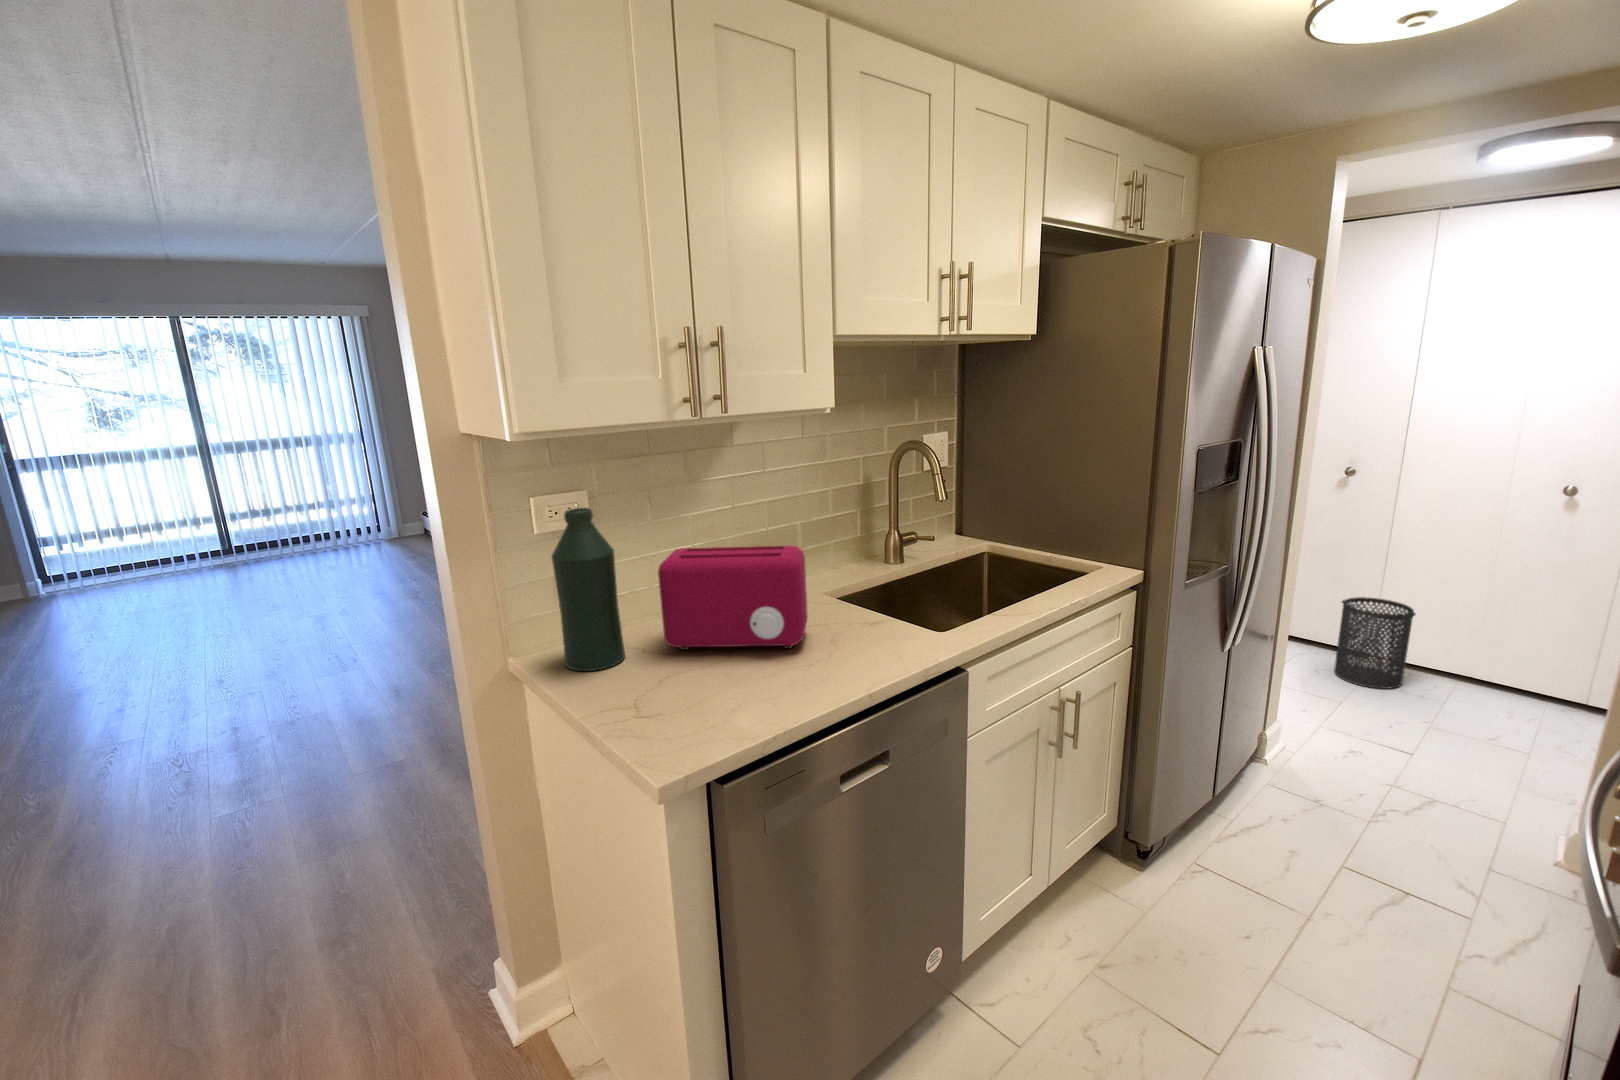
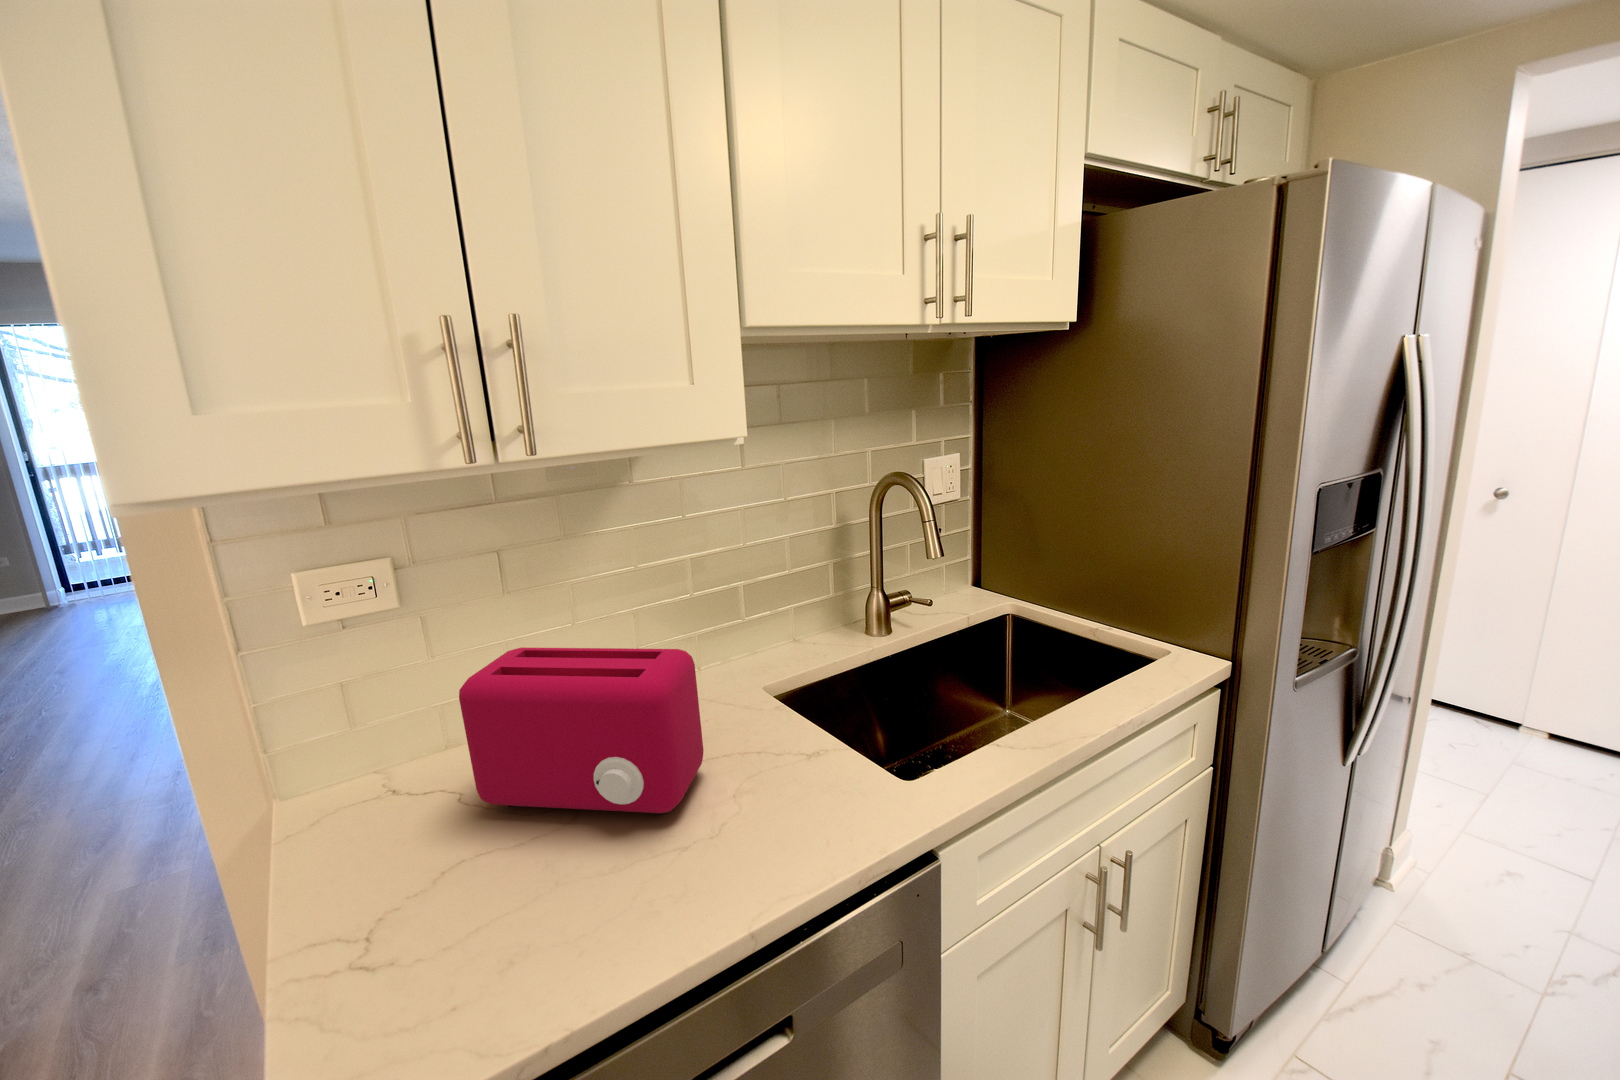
bottle: present [552,508,625,671] -> none [286,598,425,849]
trash can: present [1334,597,1416,689] -> none [1474,652,1597,776]

